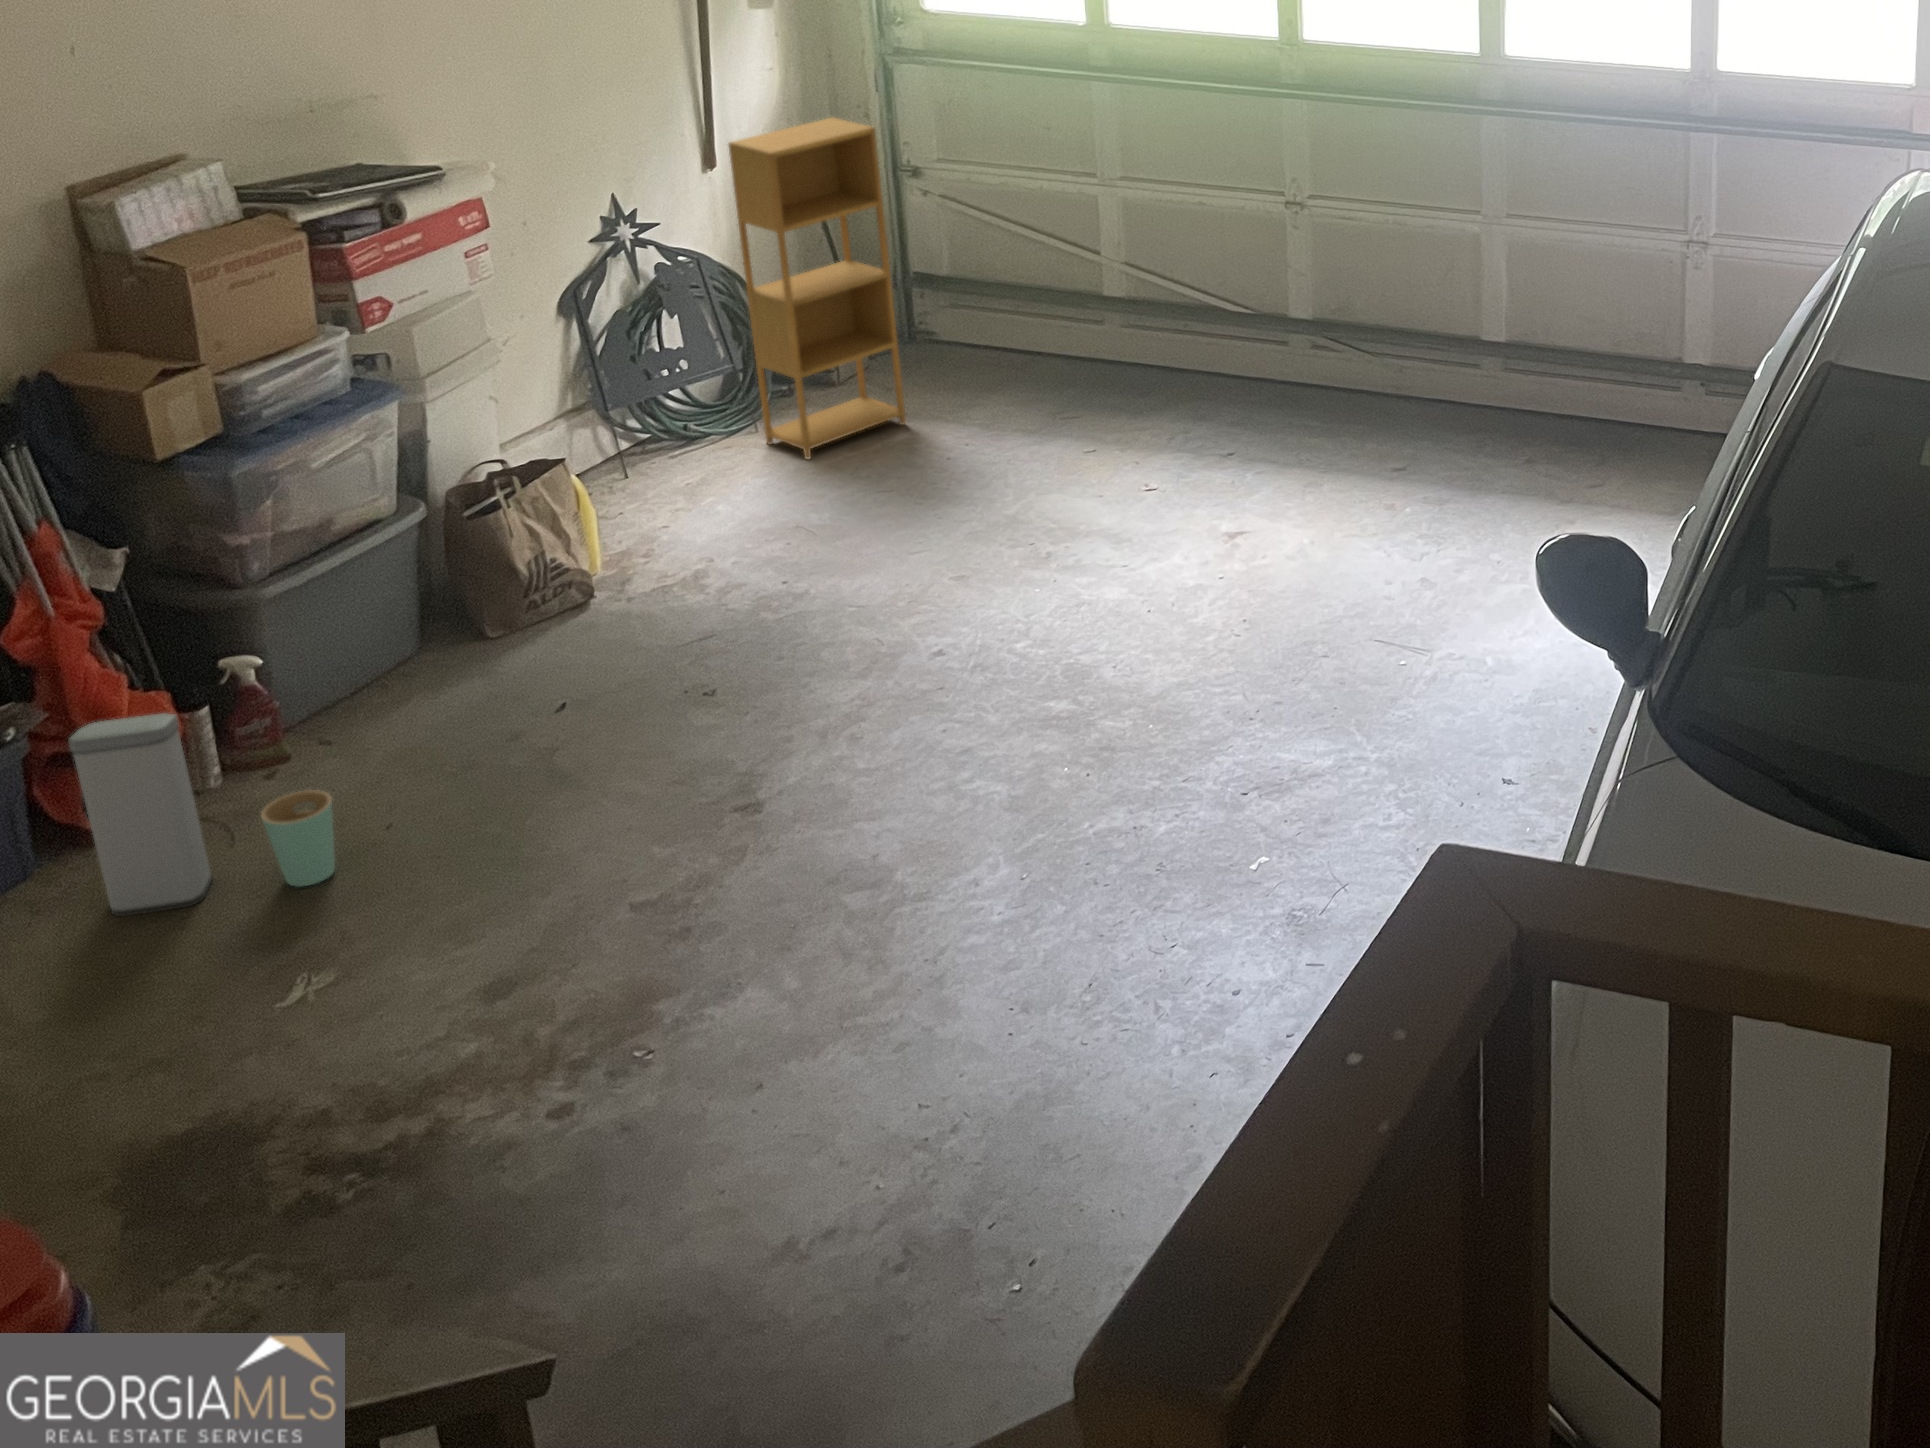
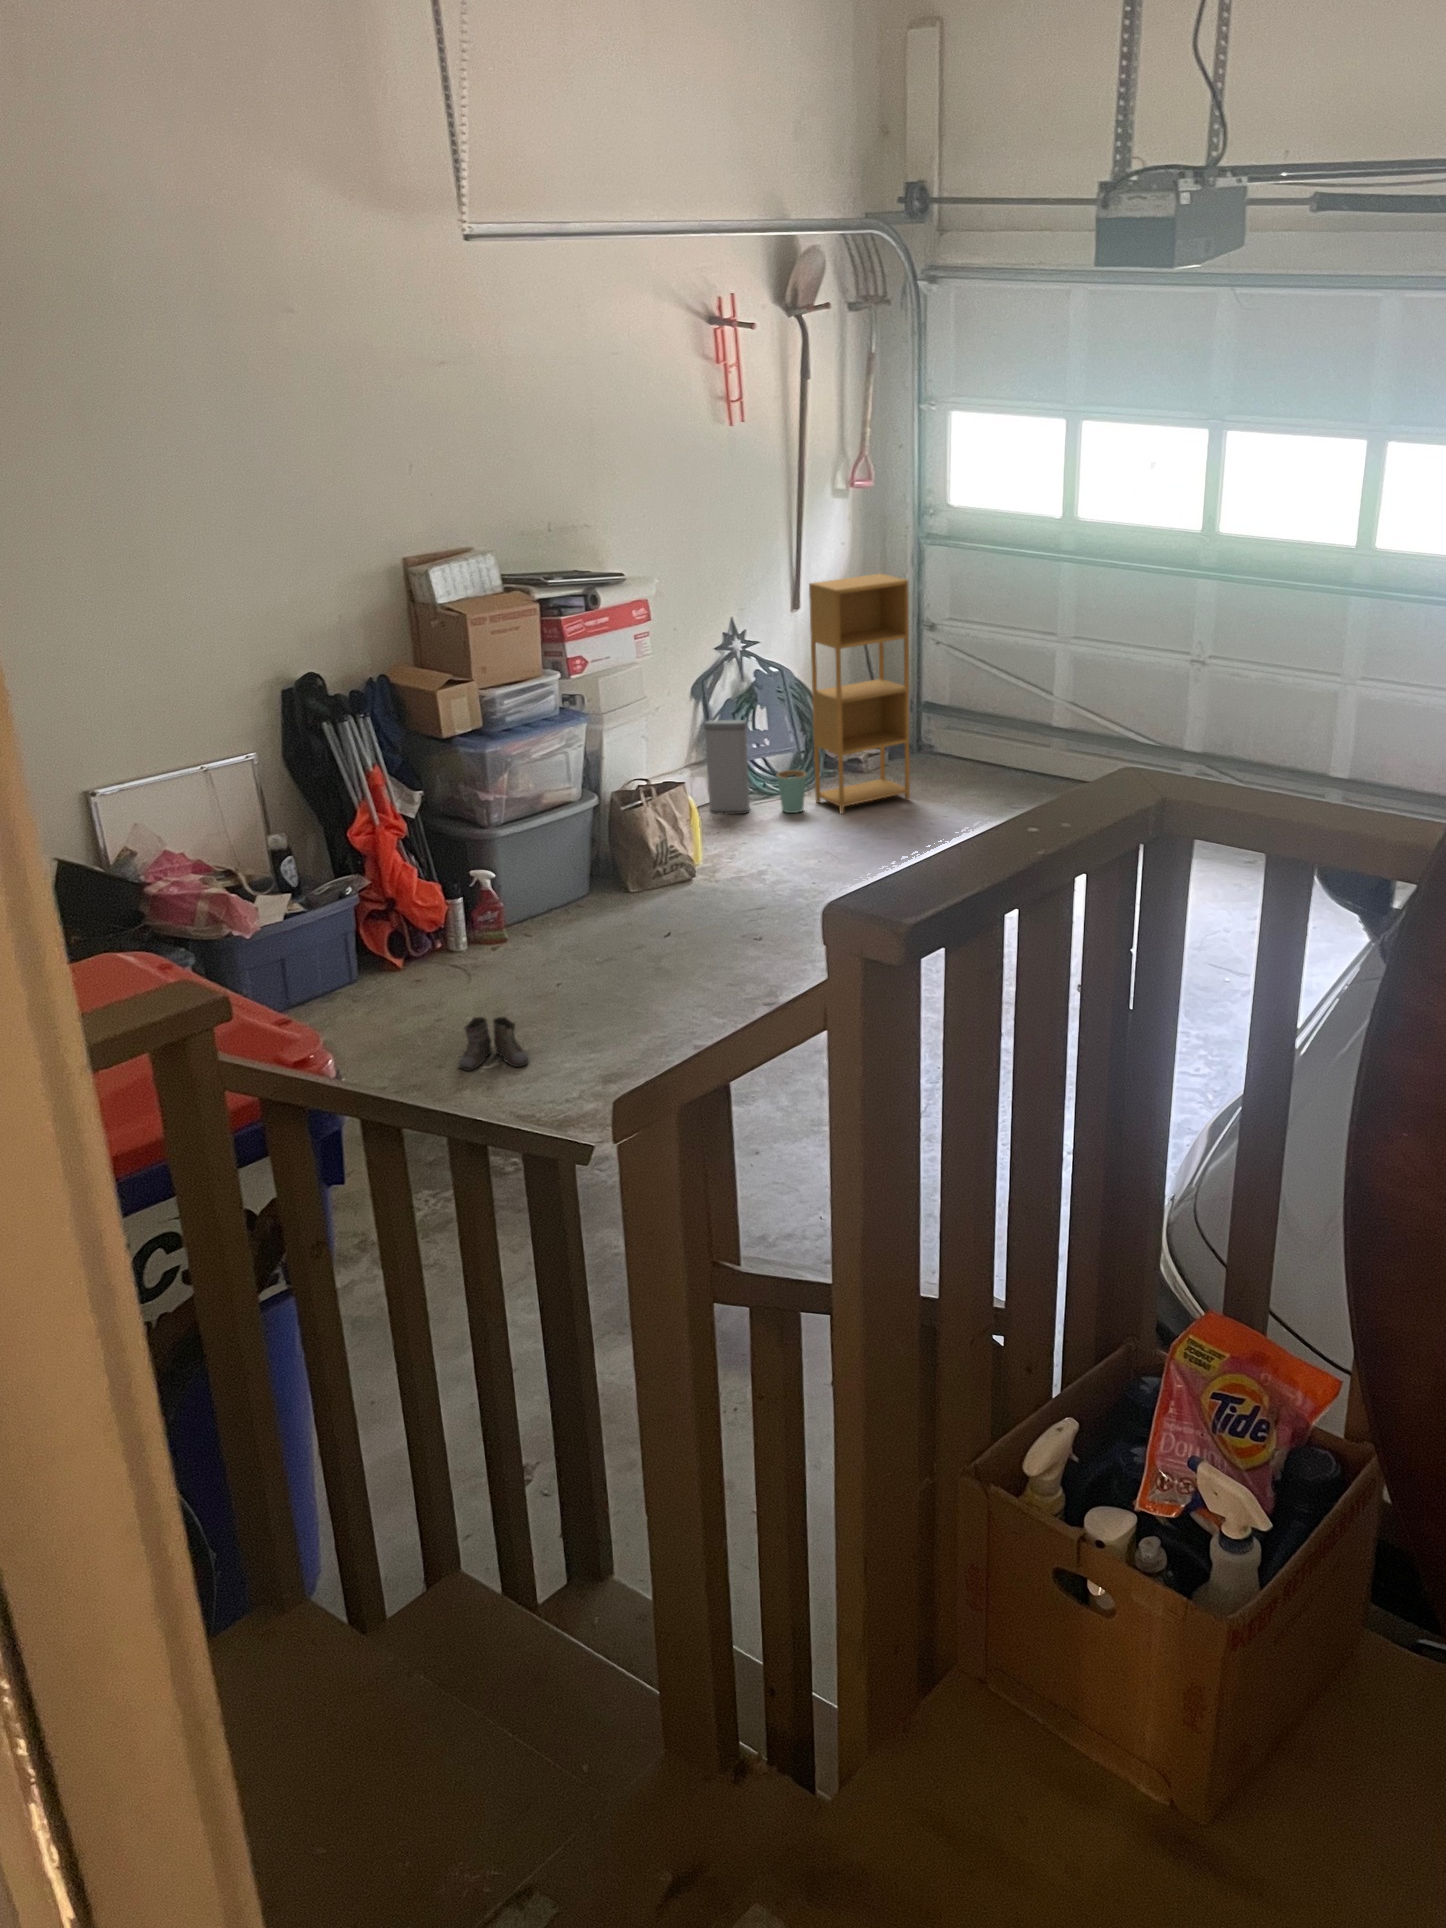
trash can: present [69,713,335,916] -> present [704,720,806,814]
boots: none [221,913,352,1014] -> present [459,1017,529,1071]

